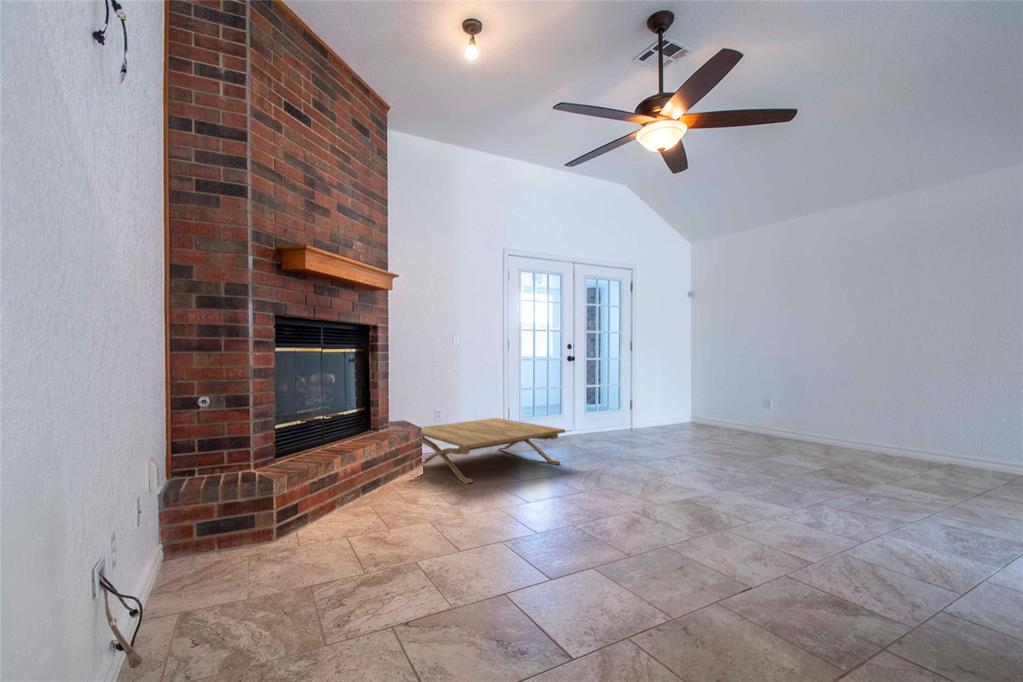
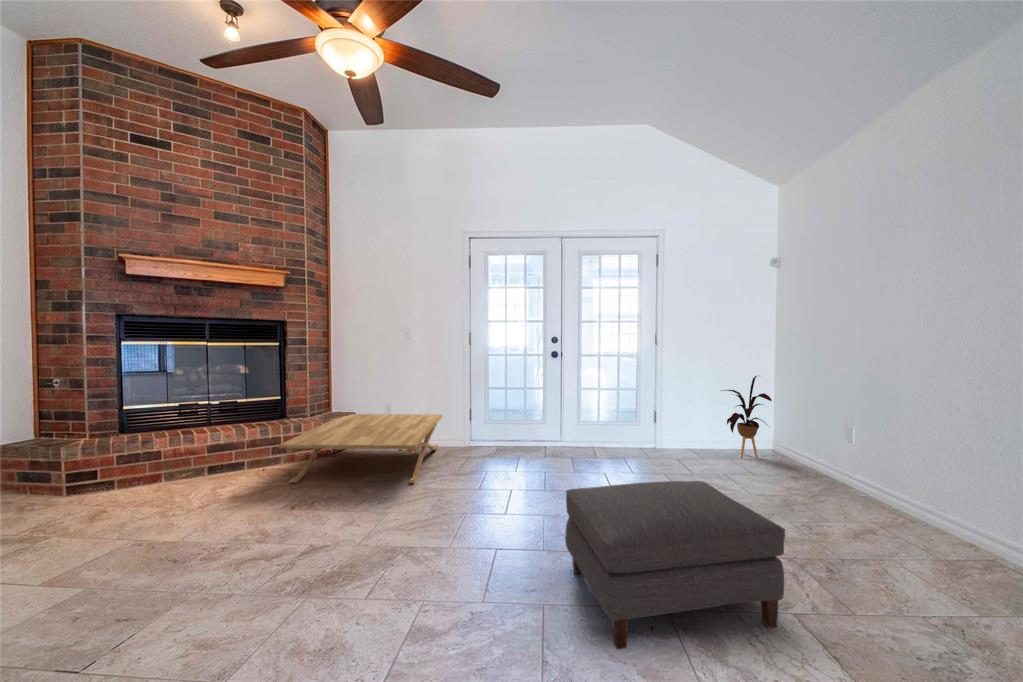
house plant: none [667,365,704,422] -> present [724,376,772,458]
ottoman: none [735,408,828,474] -> present [565,481,785,649]

